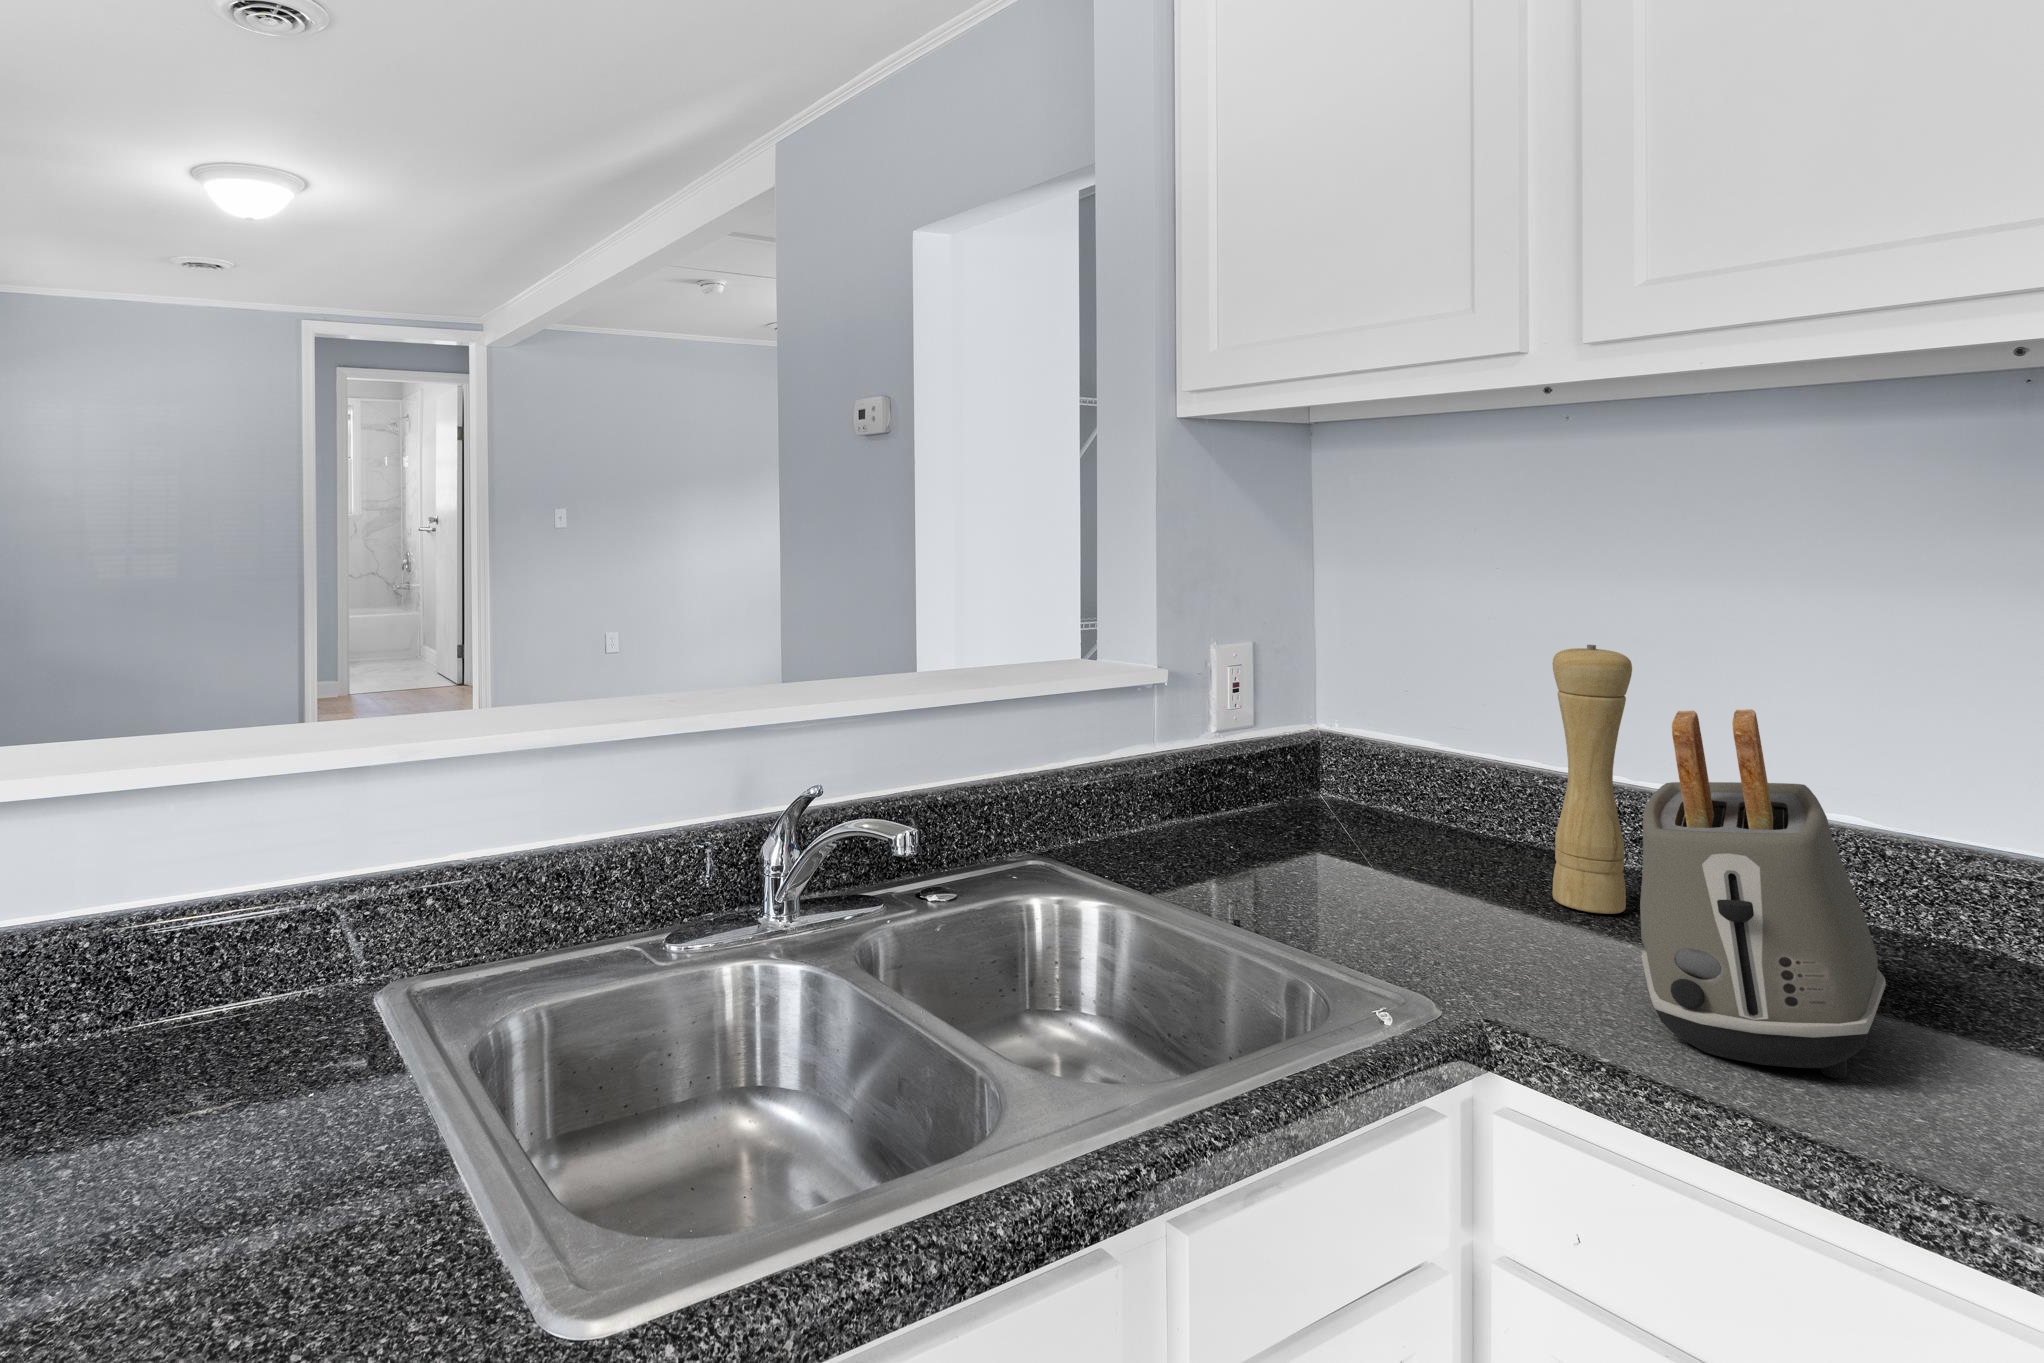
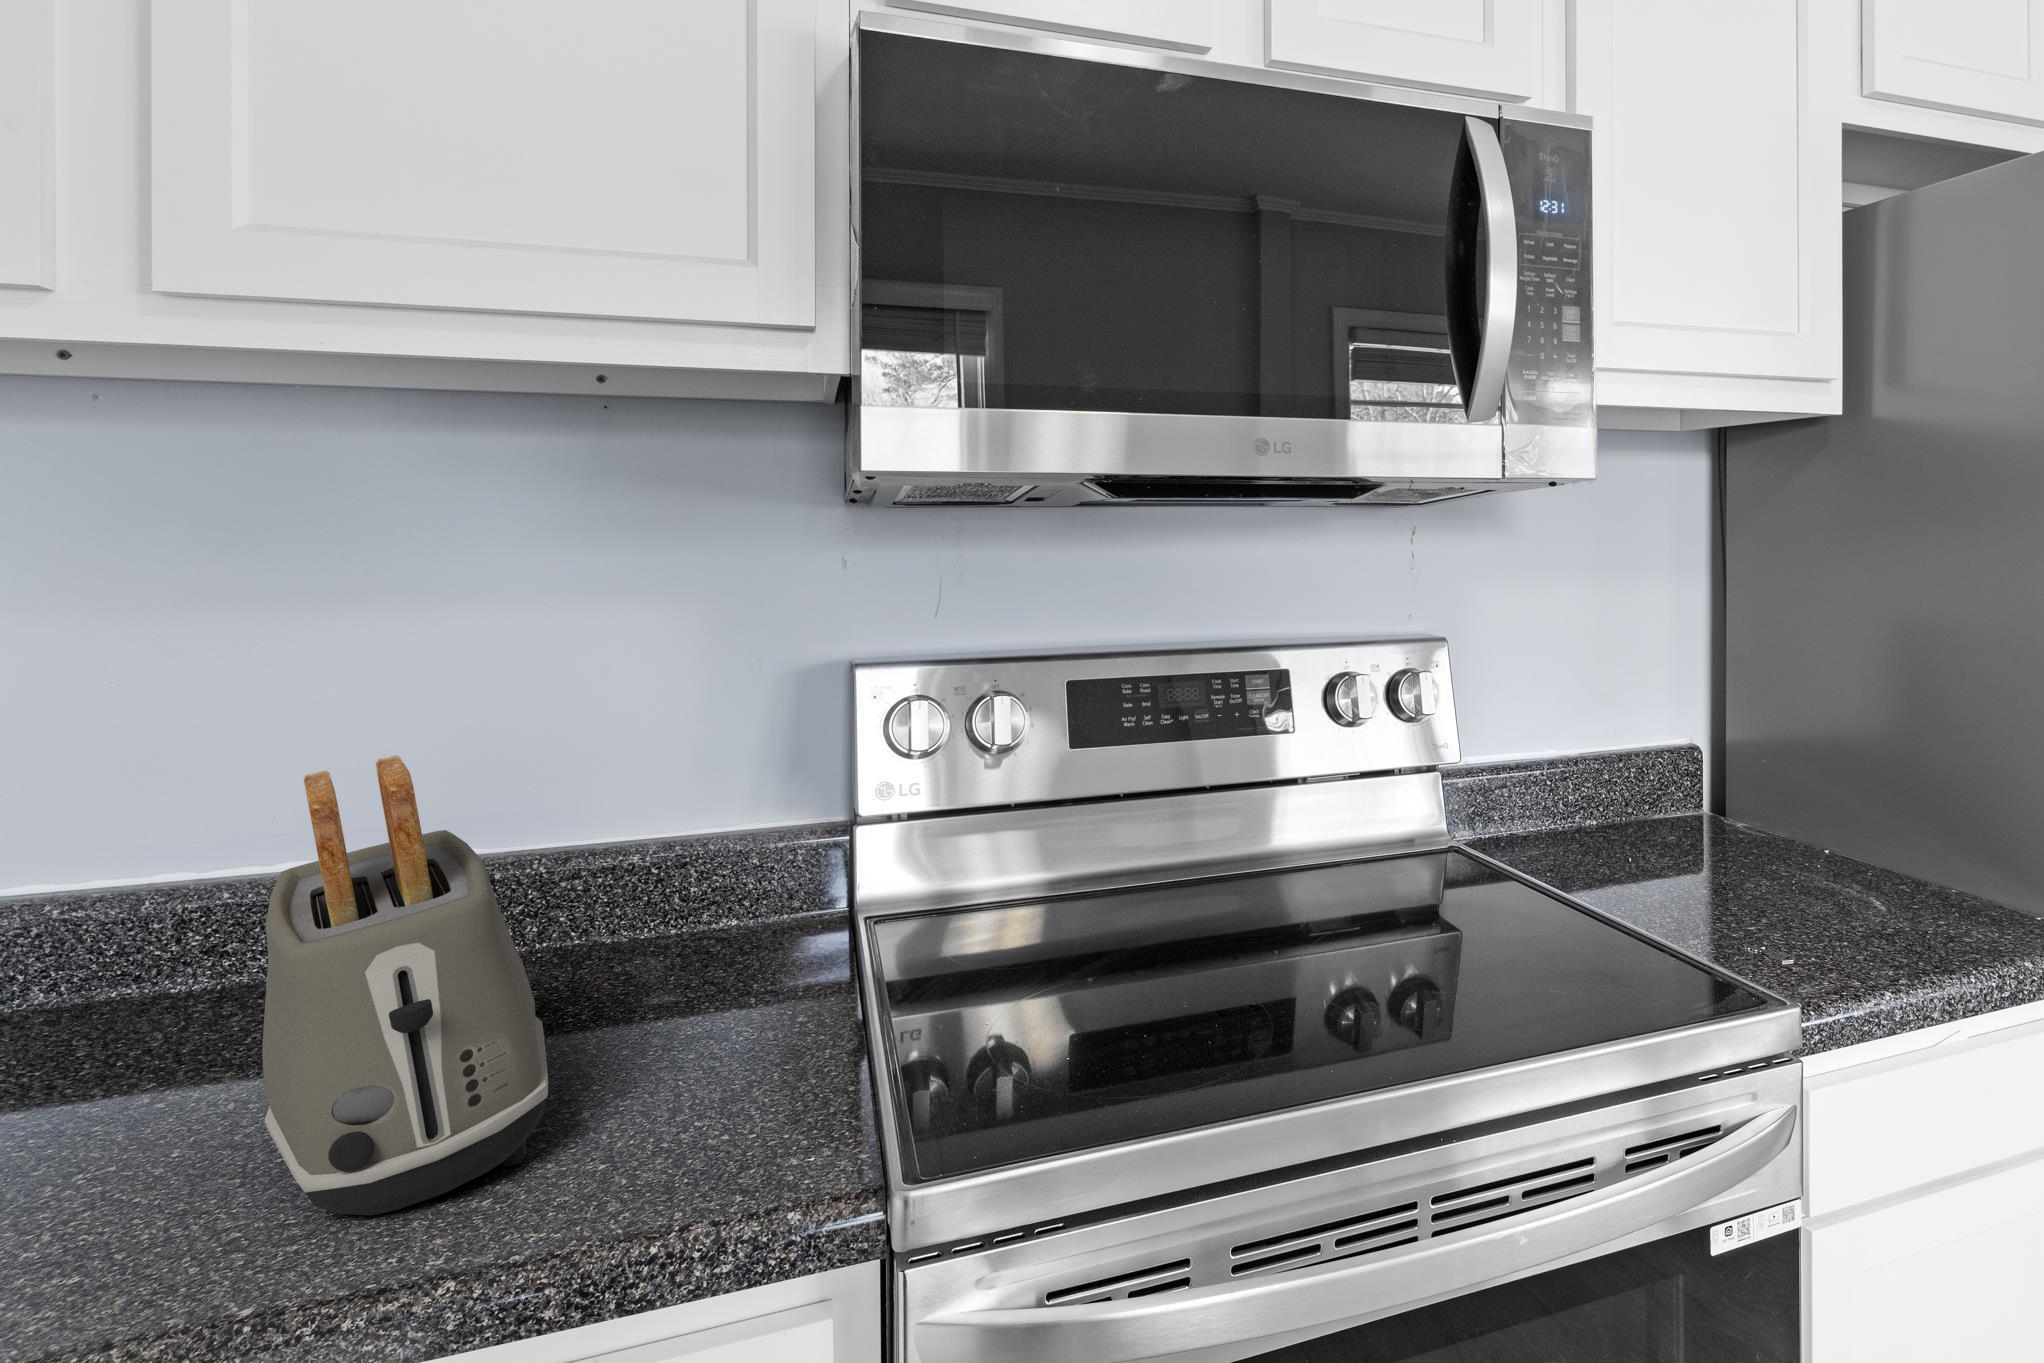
pepper mill: present [1552,645,1632,914] -> none [91,703,215,1087]

